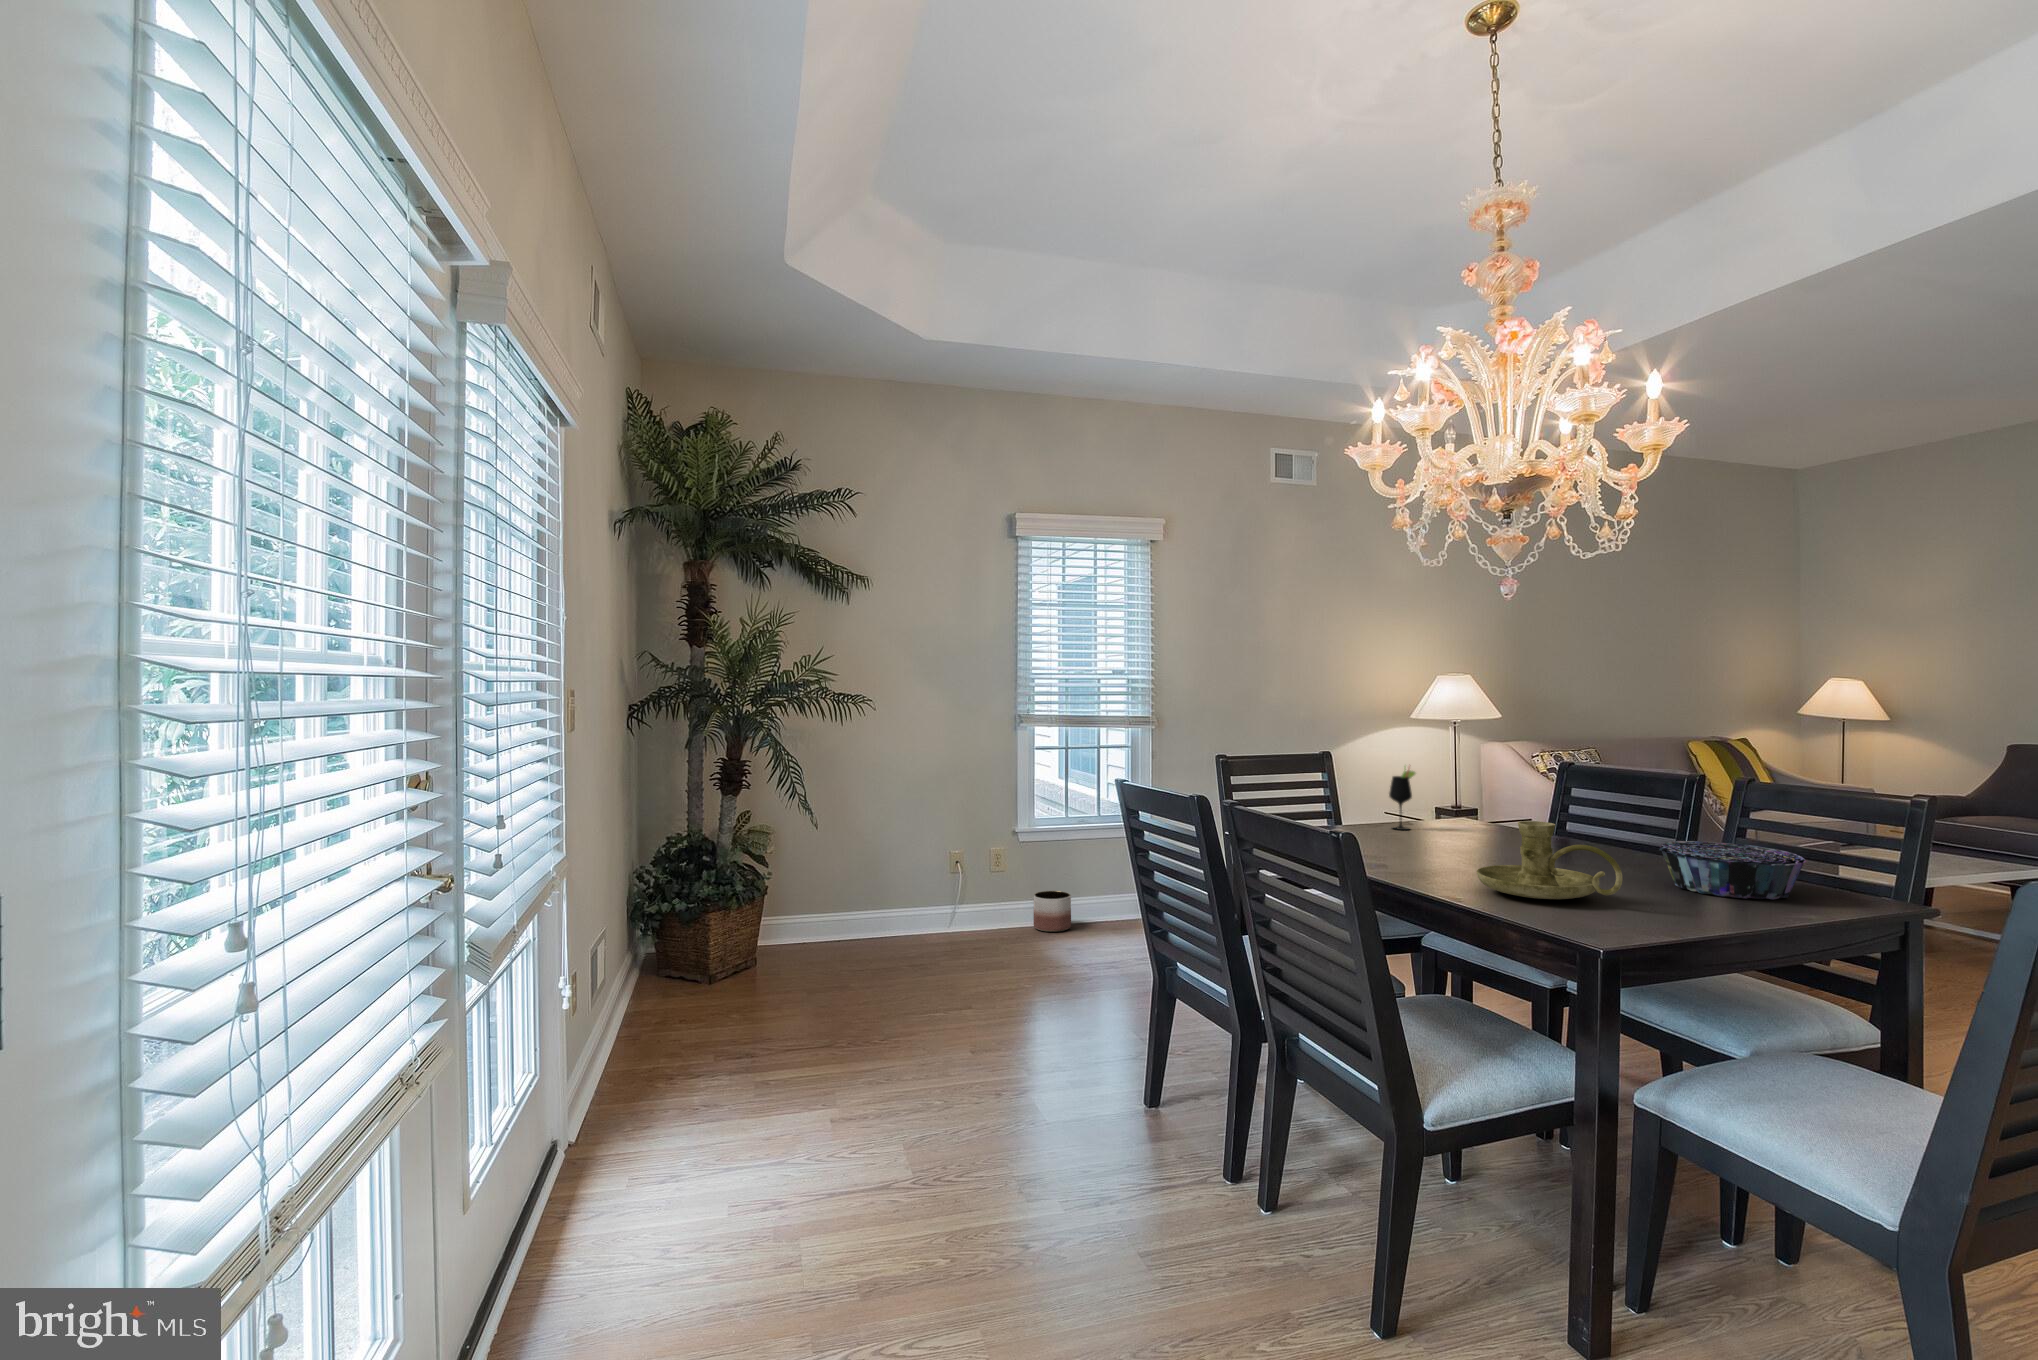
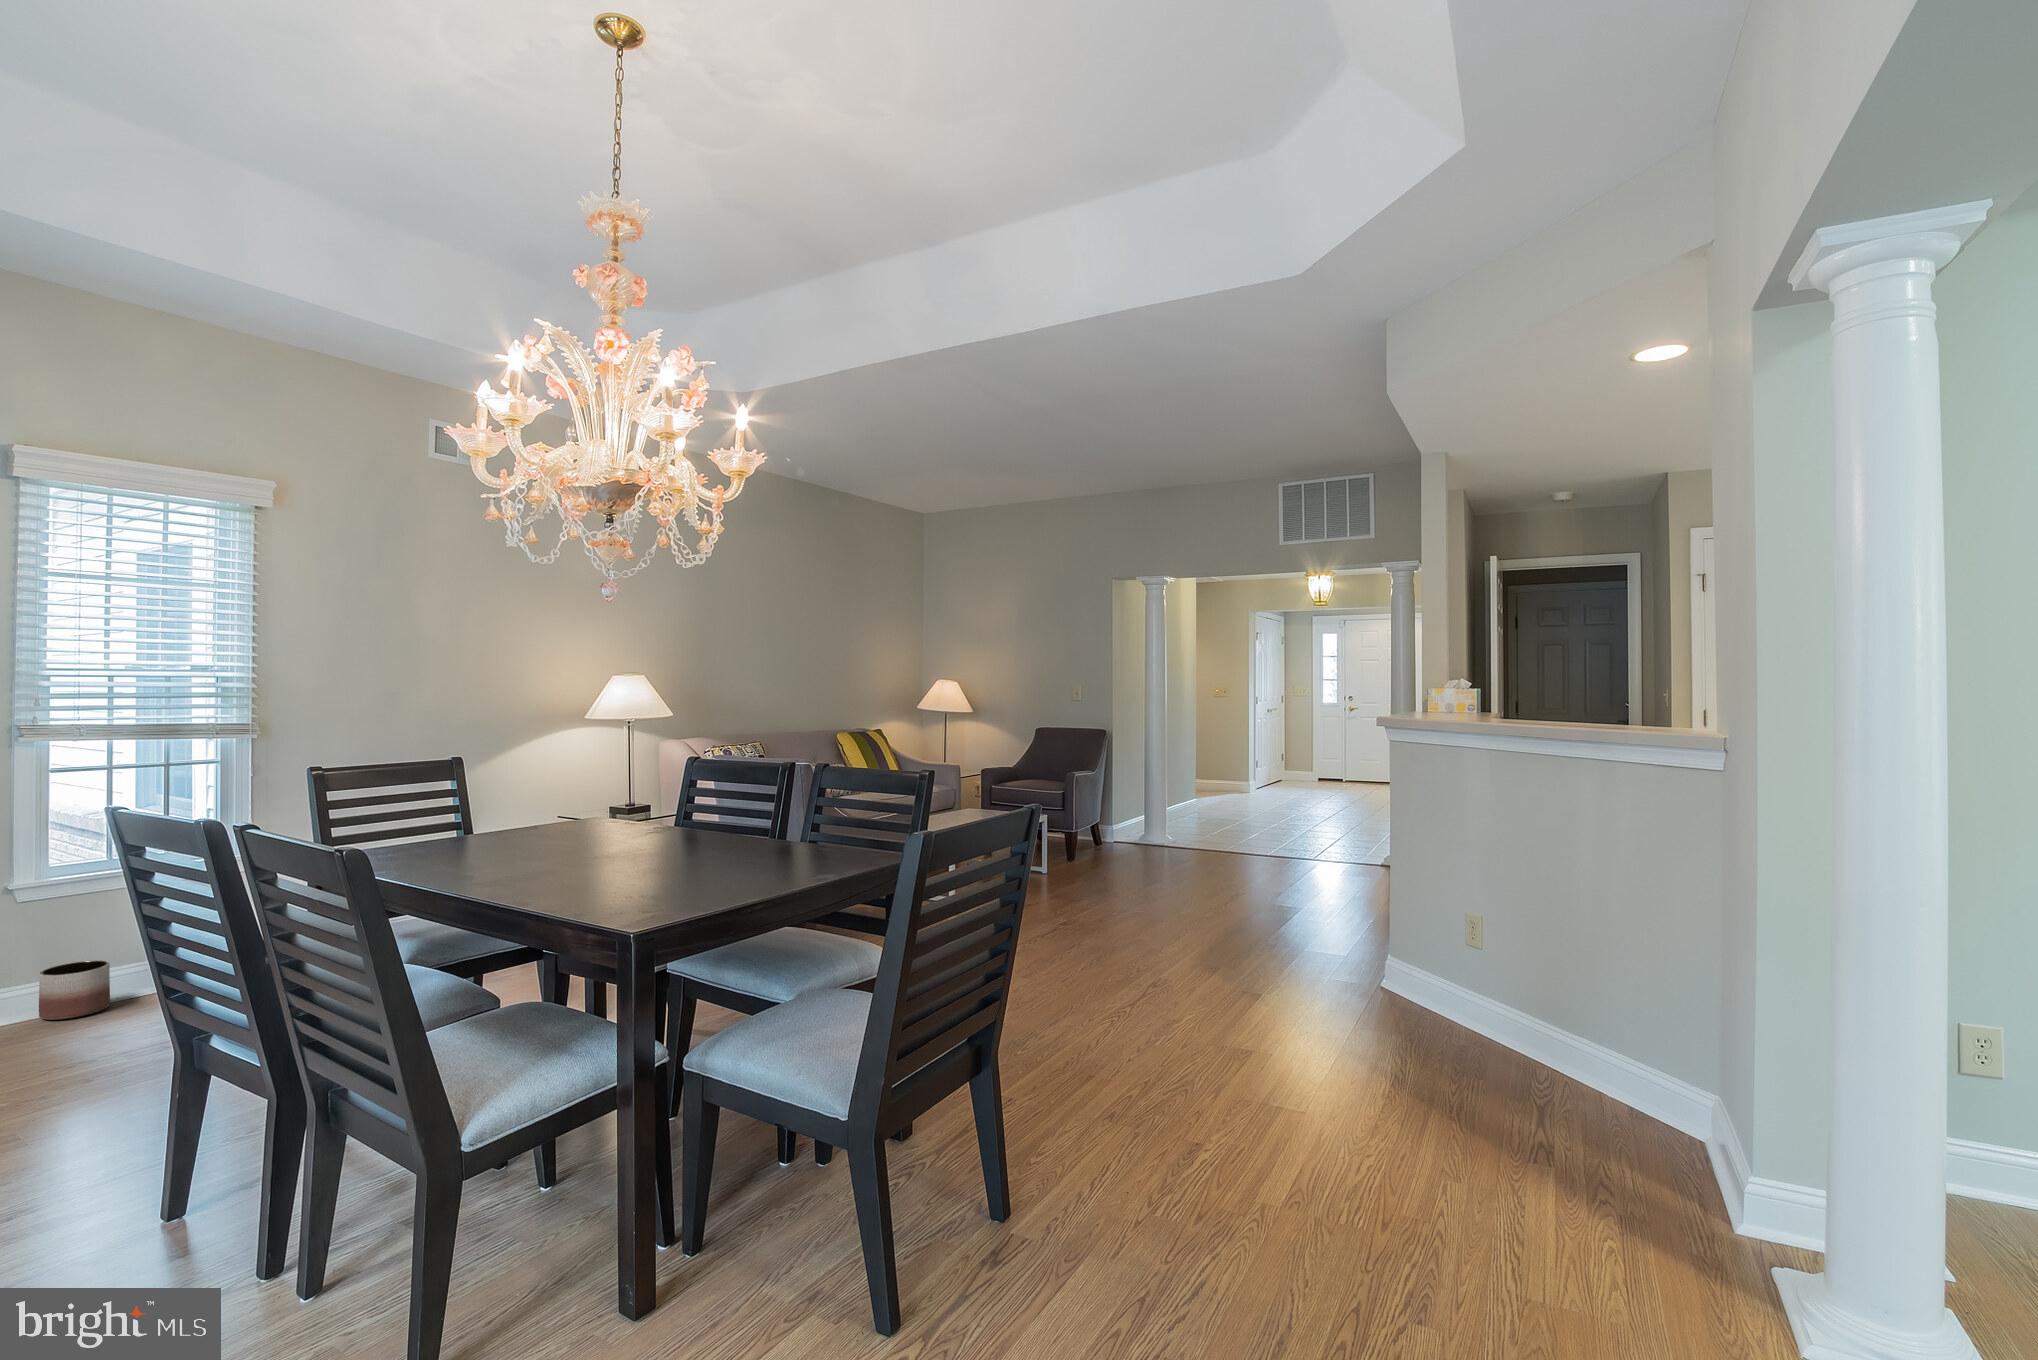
wine glass: present [1389,769,1416,830] -> none [518,768,548,836]
candle holder: present [1477,821,1623,899] -> none [562,818,687,892]
decorative bowl: present [1659,841,1807,900] -> none [734,821,838,868]

